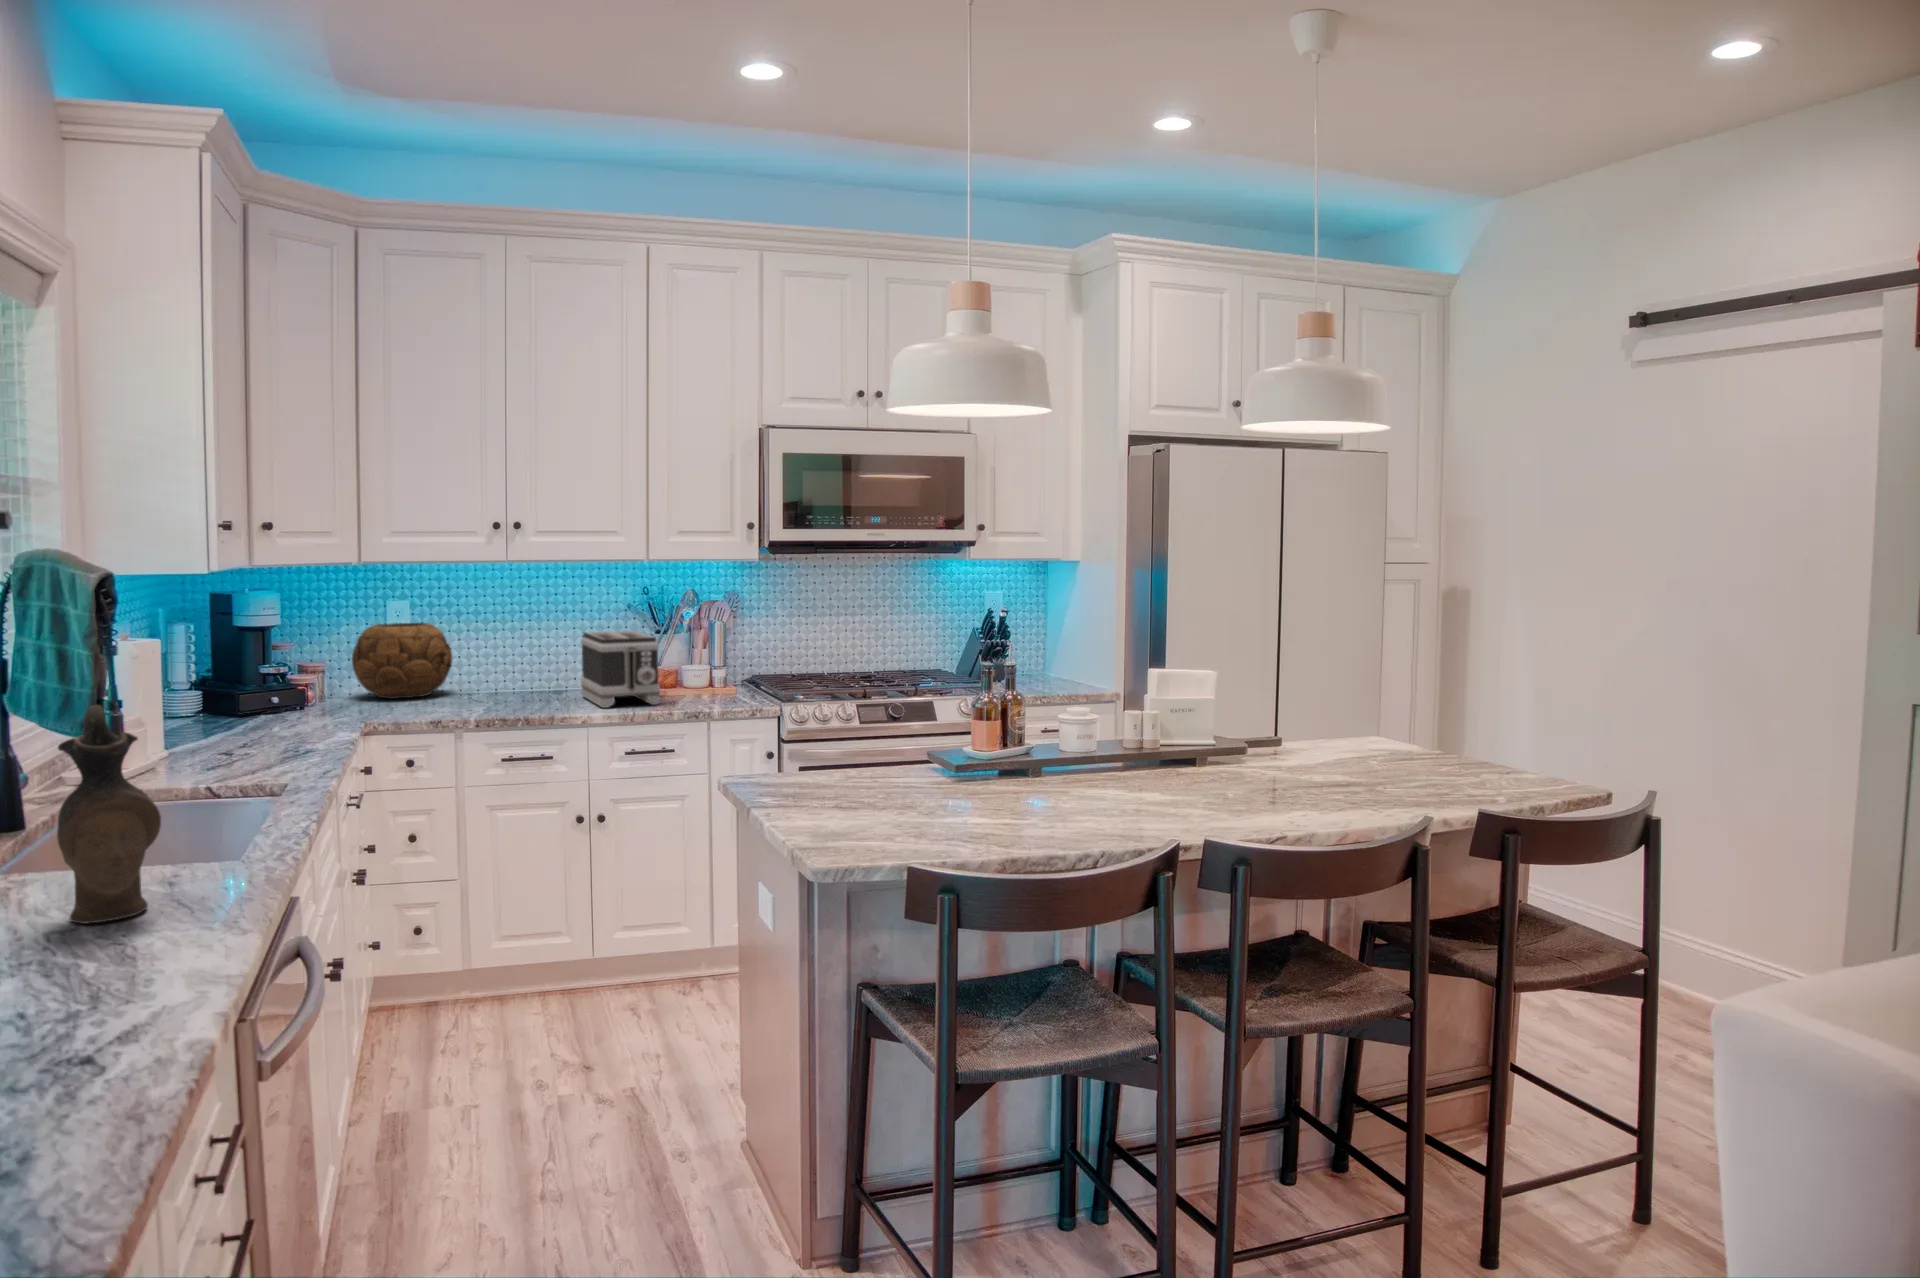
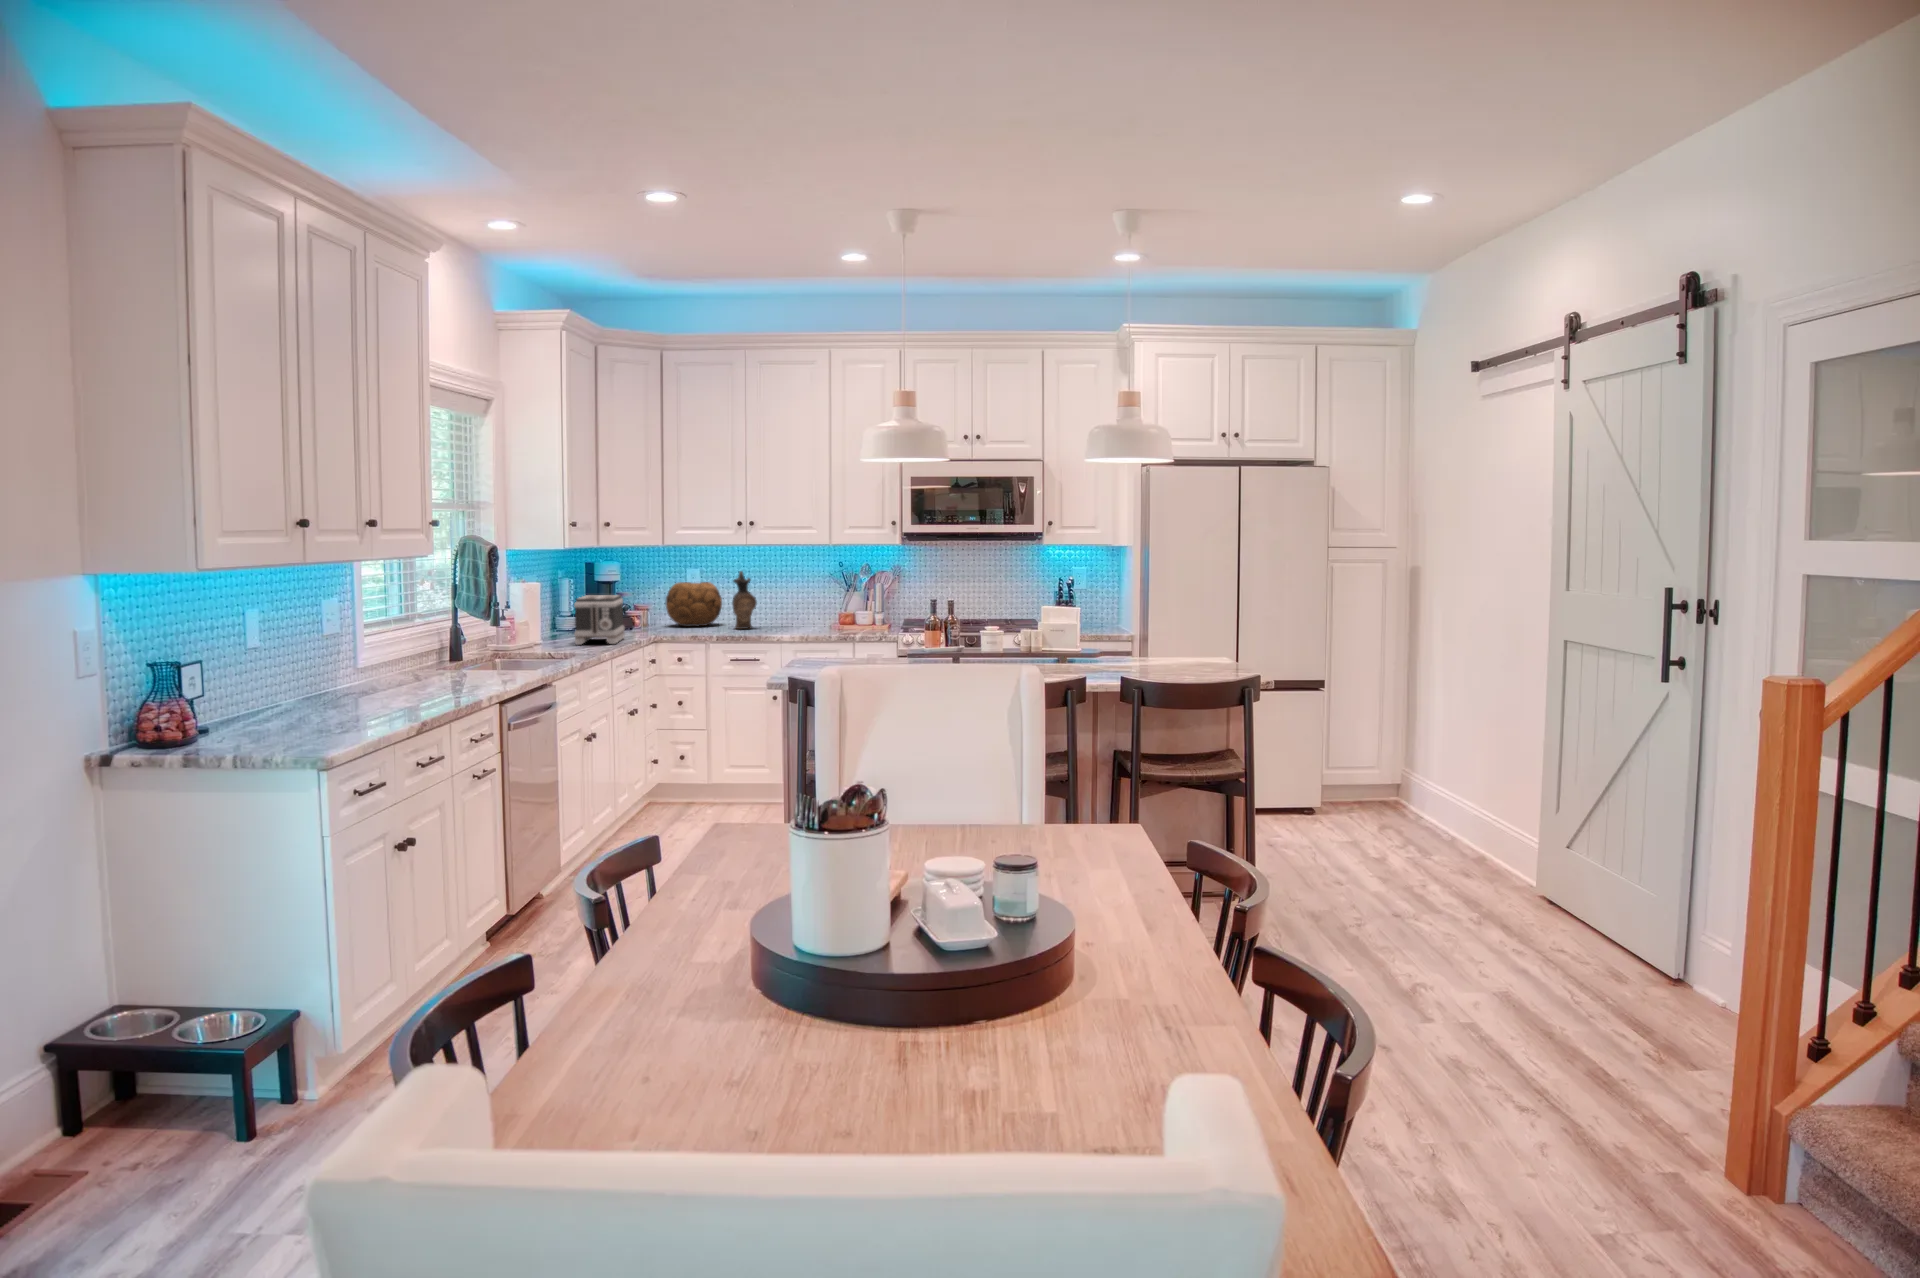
toaster: present [581,630,661,708] -> present [574,595,625,645]
ceramic pitcher: present [57,705,161,924] -> present [732,571,757,629]

